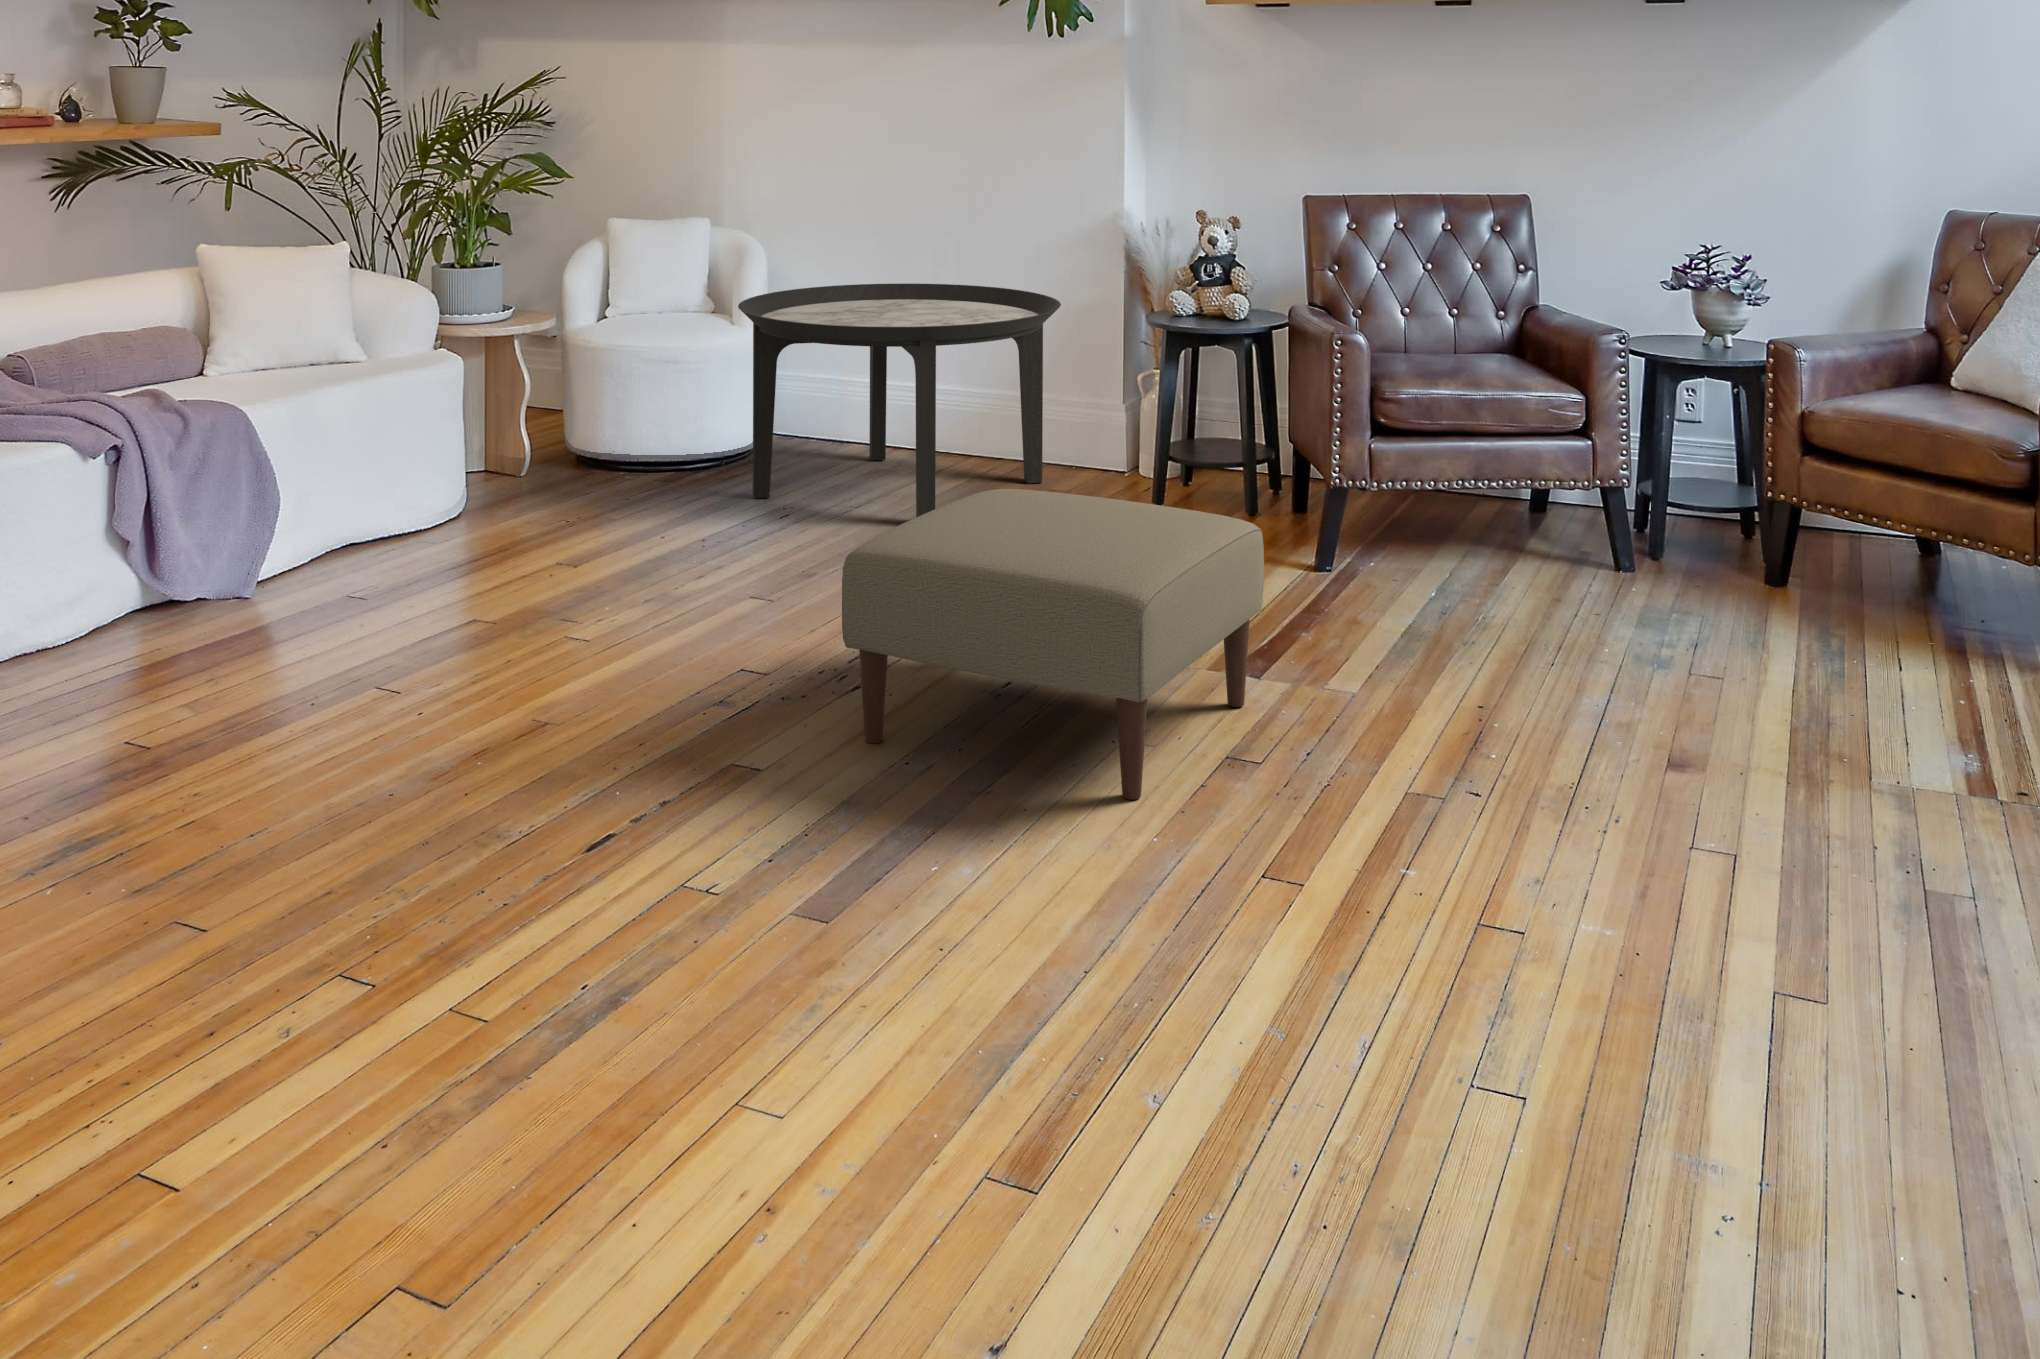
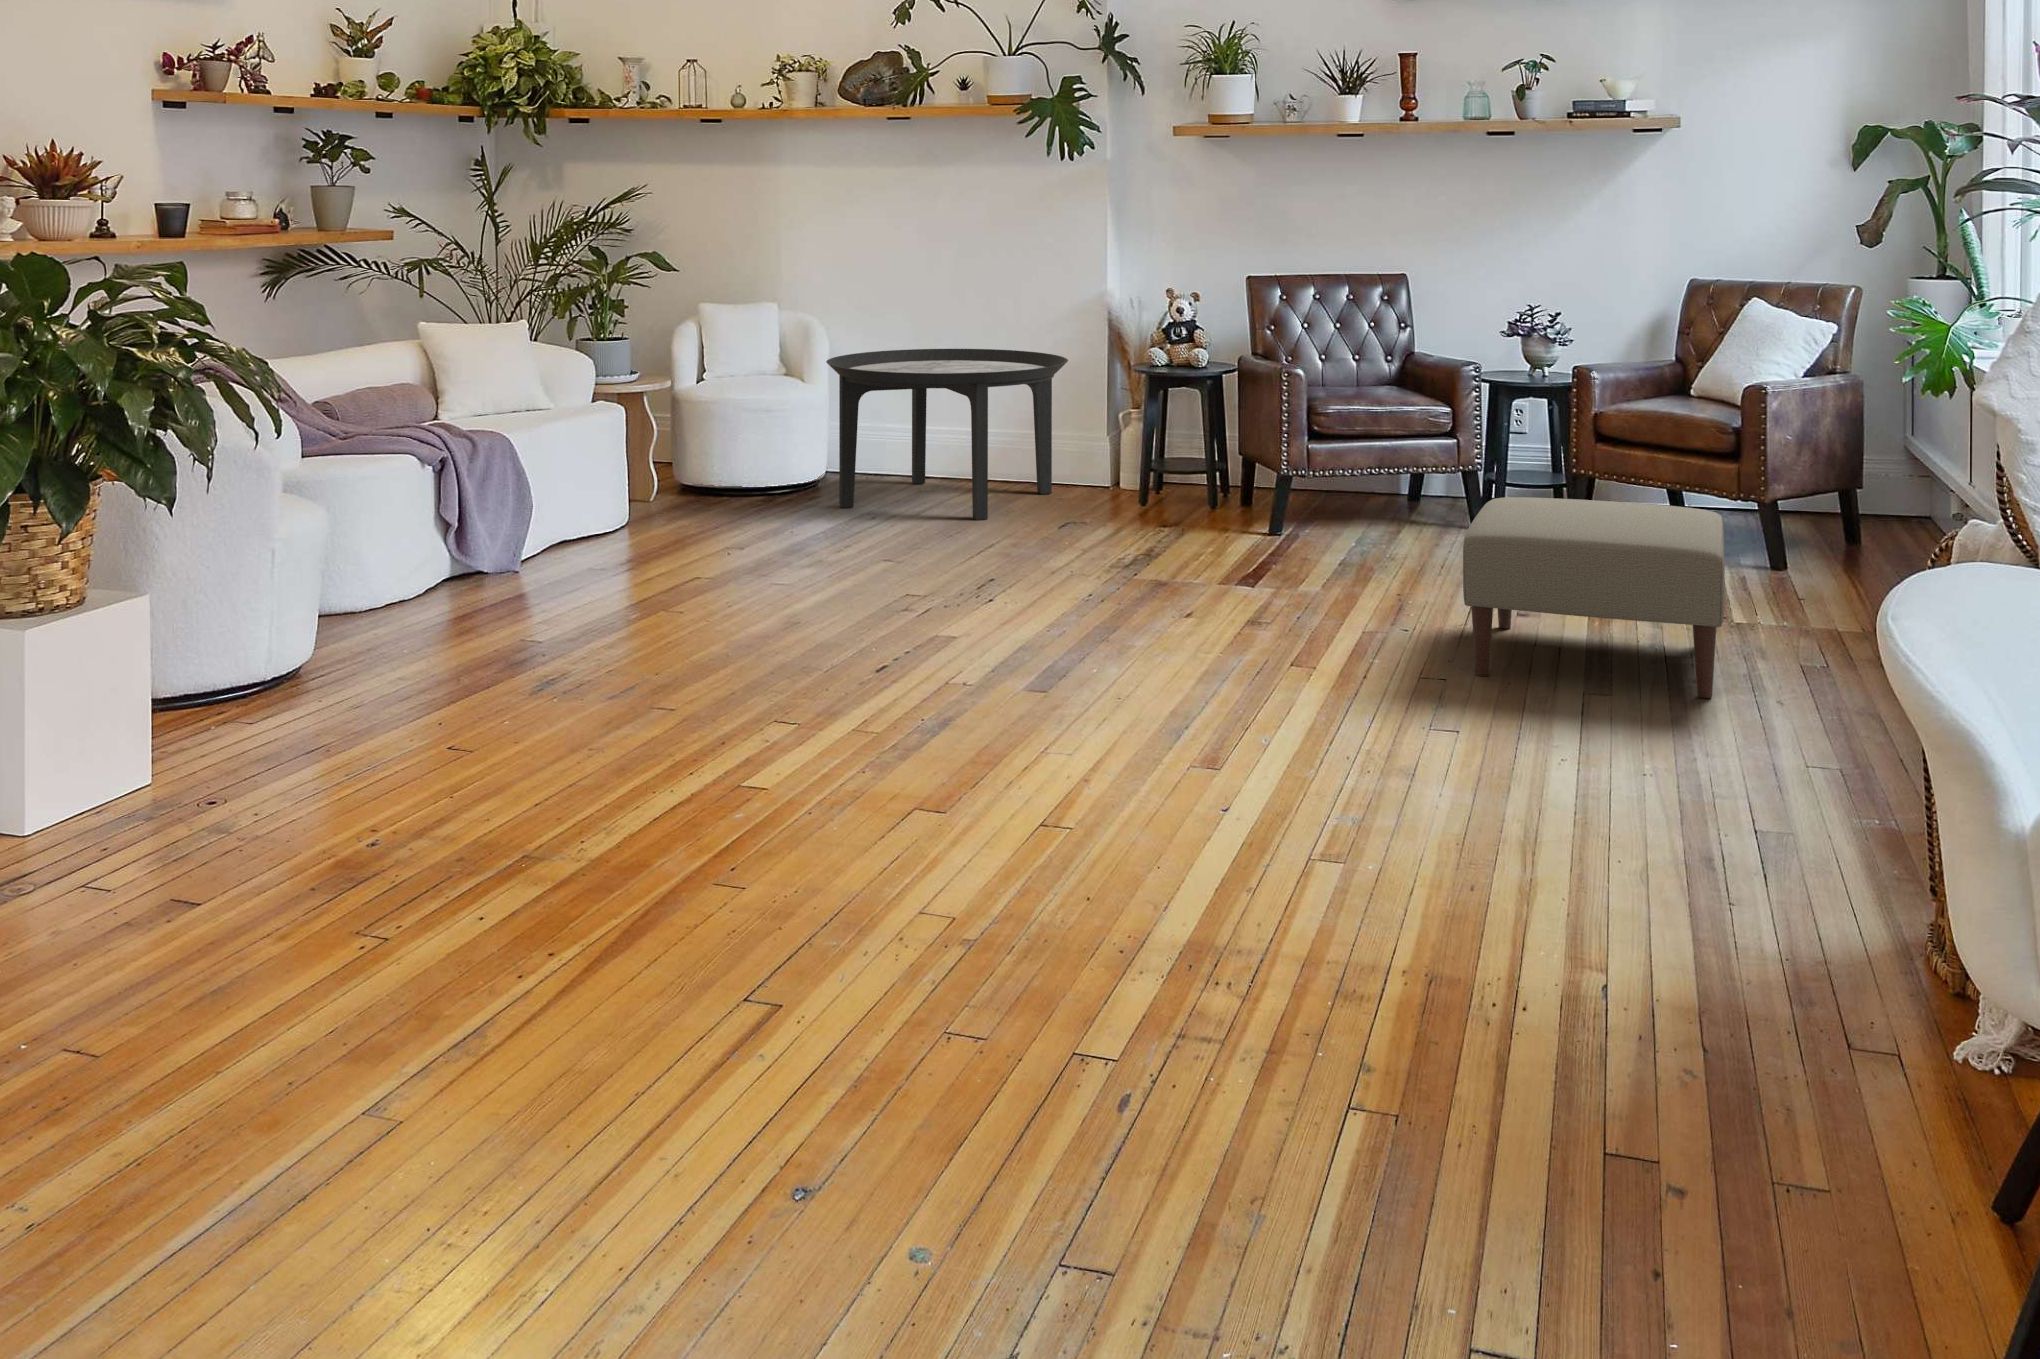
ottoman: present [842,489,1264,800] -> present [1463,497,1725,698]

